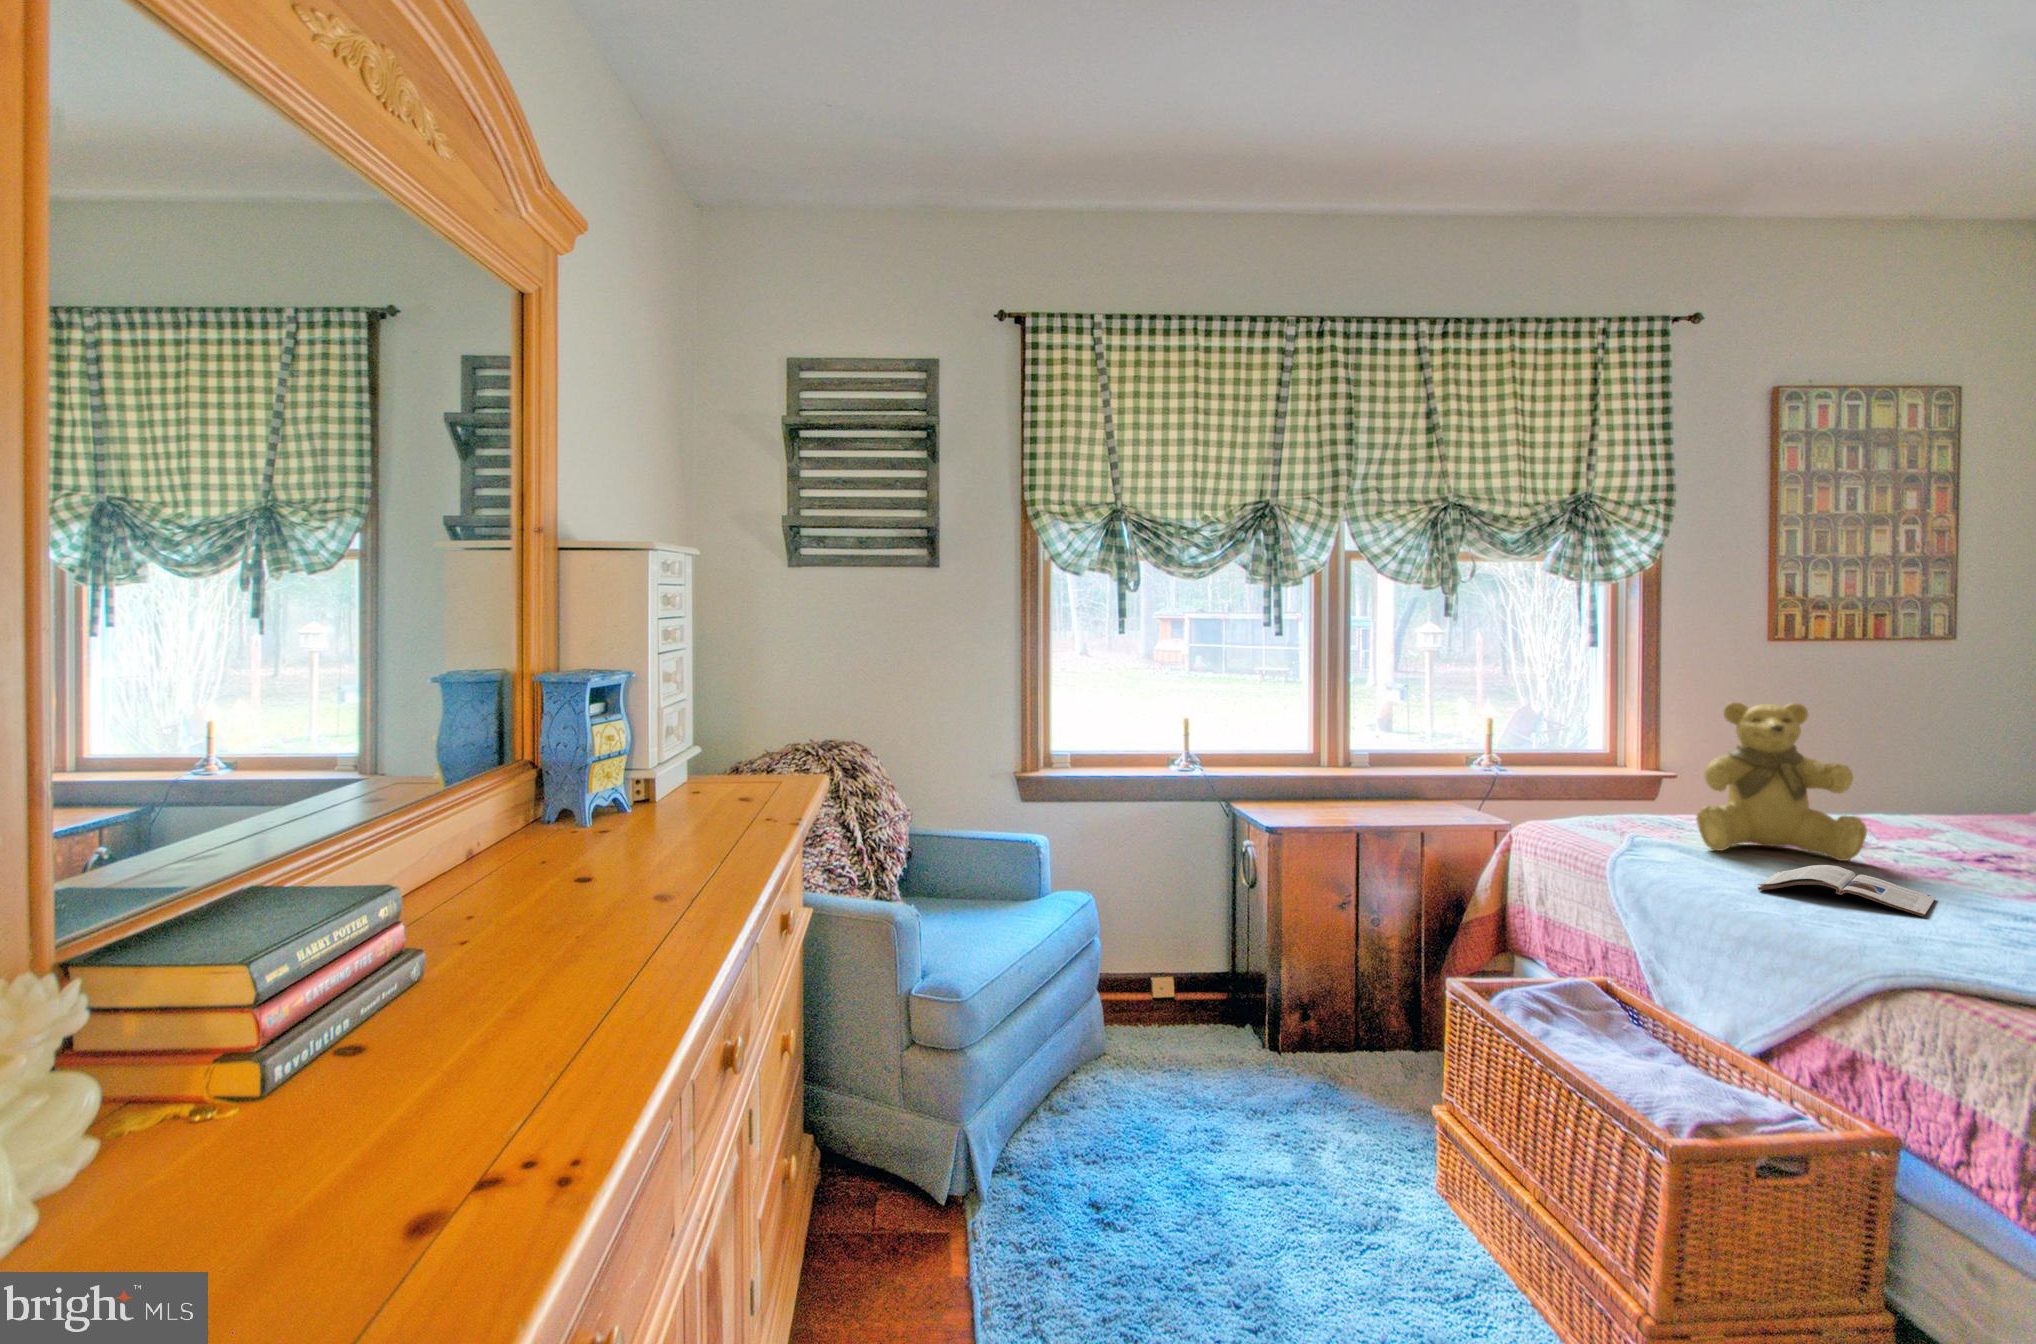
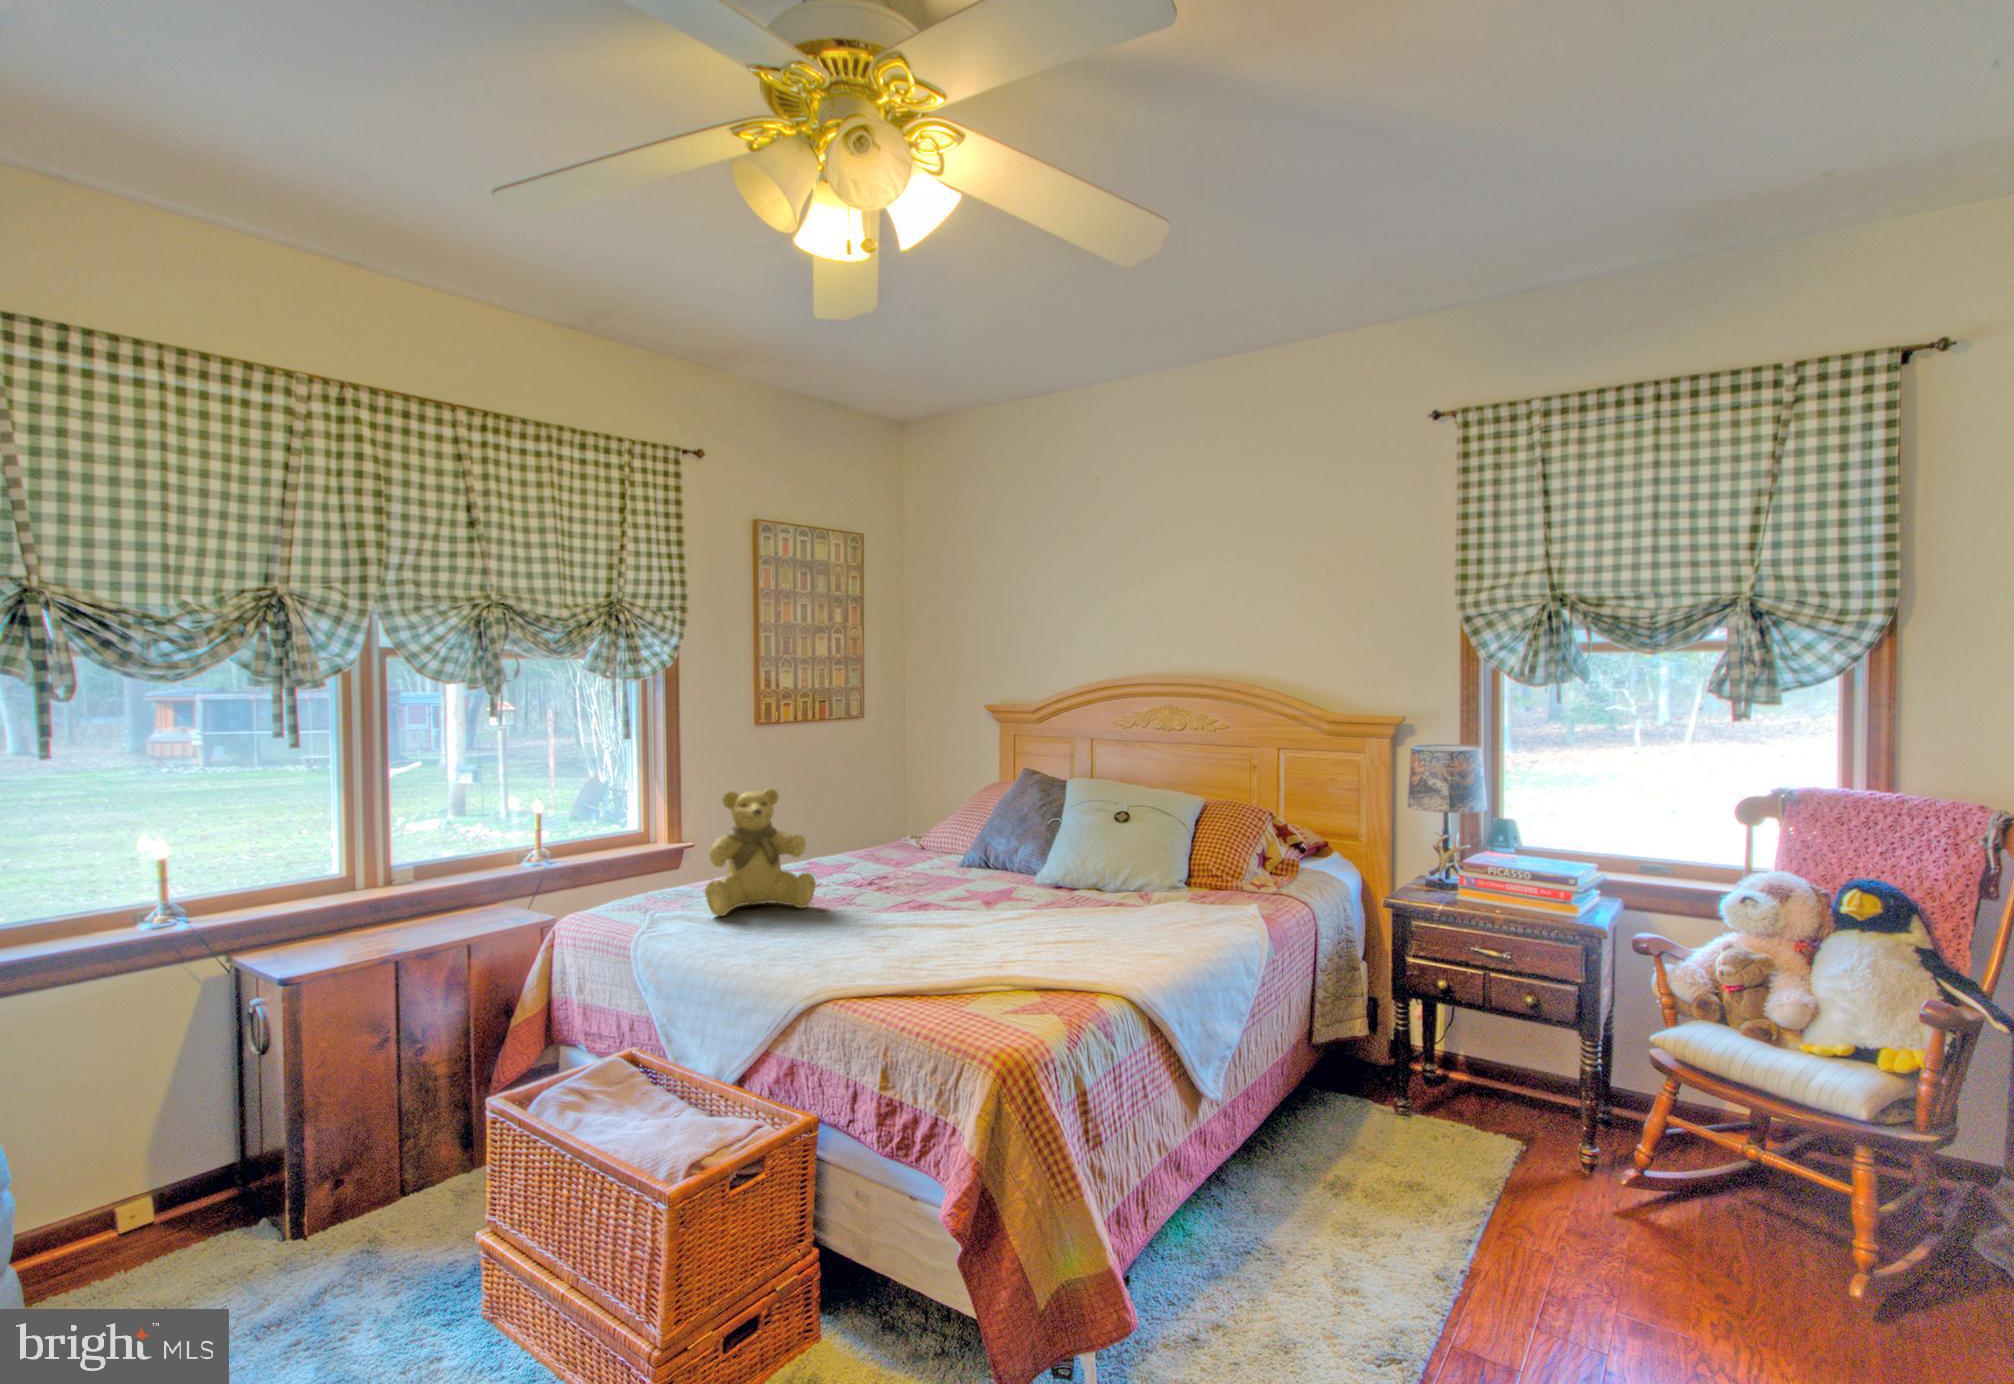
magazine: present [1758,865,1936,916] -> none [741,918,850,951]

